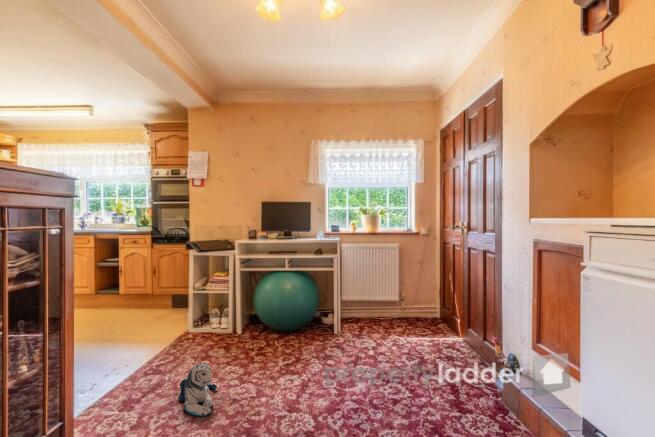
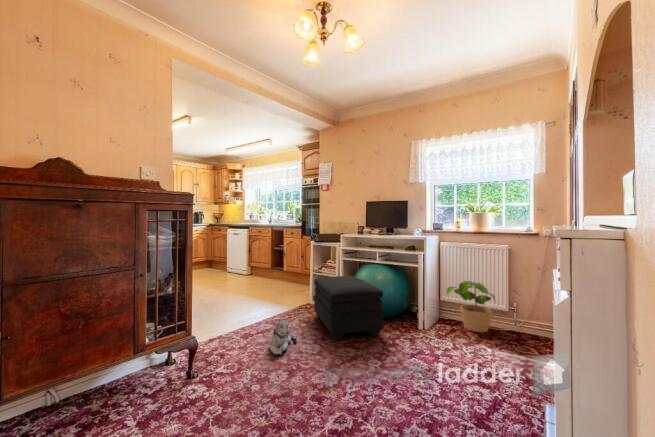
potted plant: none [353,279,396,325] -> present [447,281,495,332]
ottoman: none [210,289,309,372] -> present [314,276,383,340]

